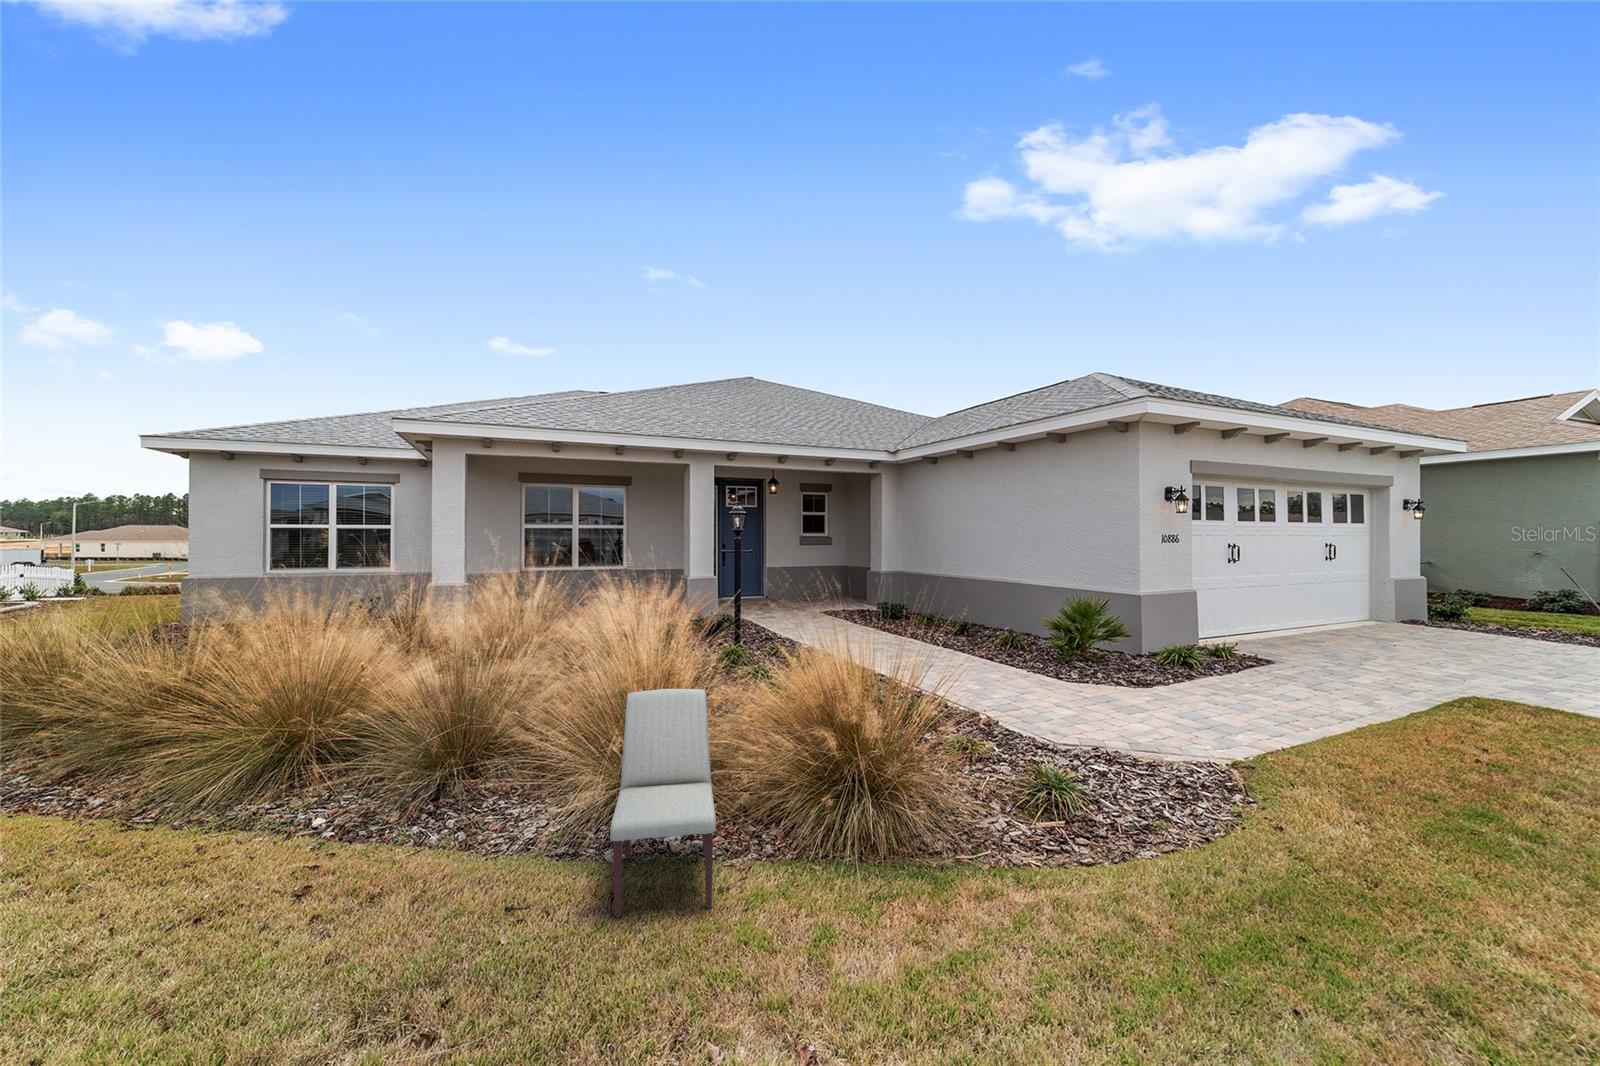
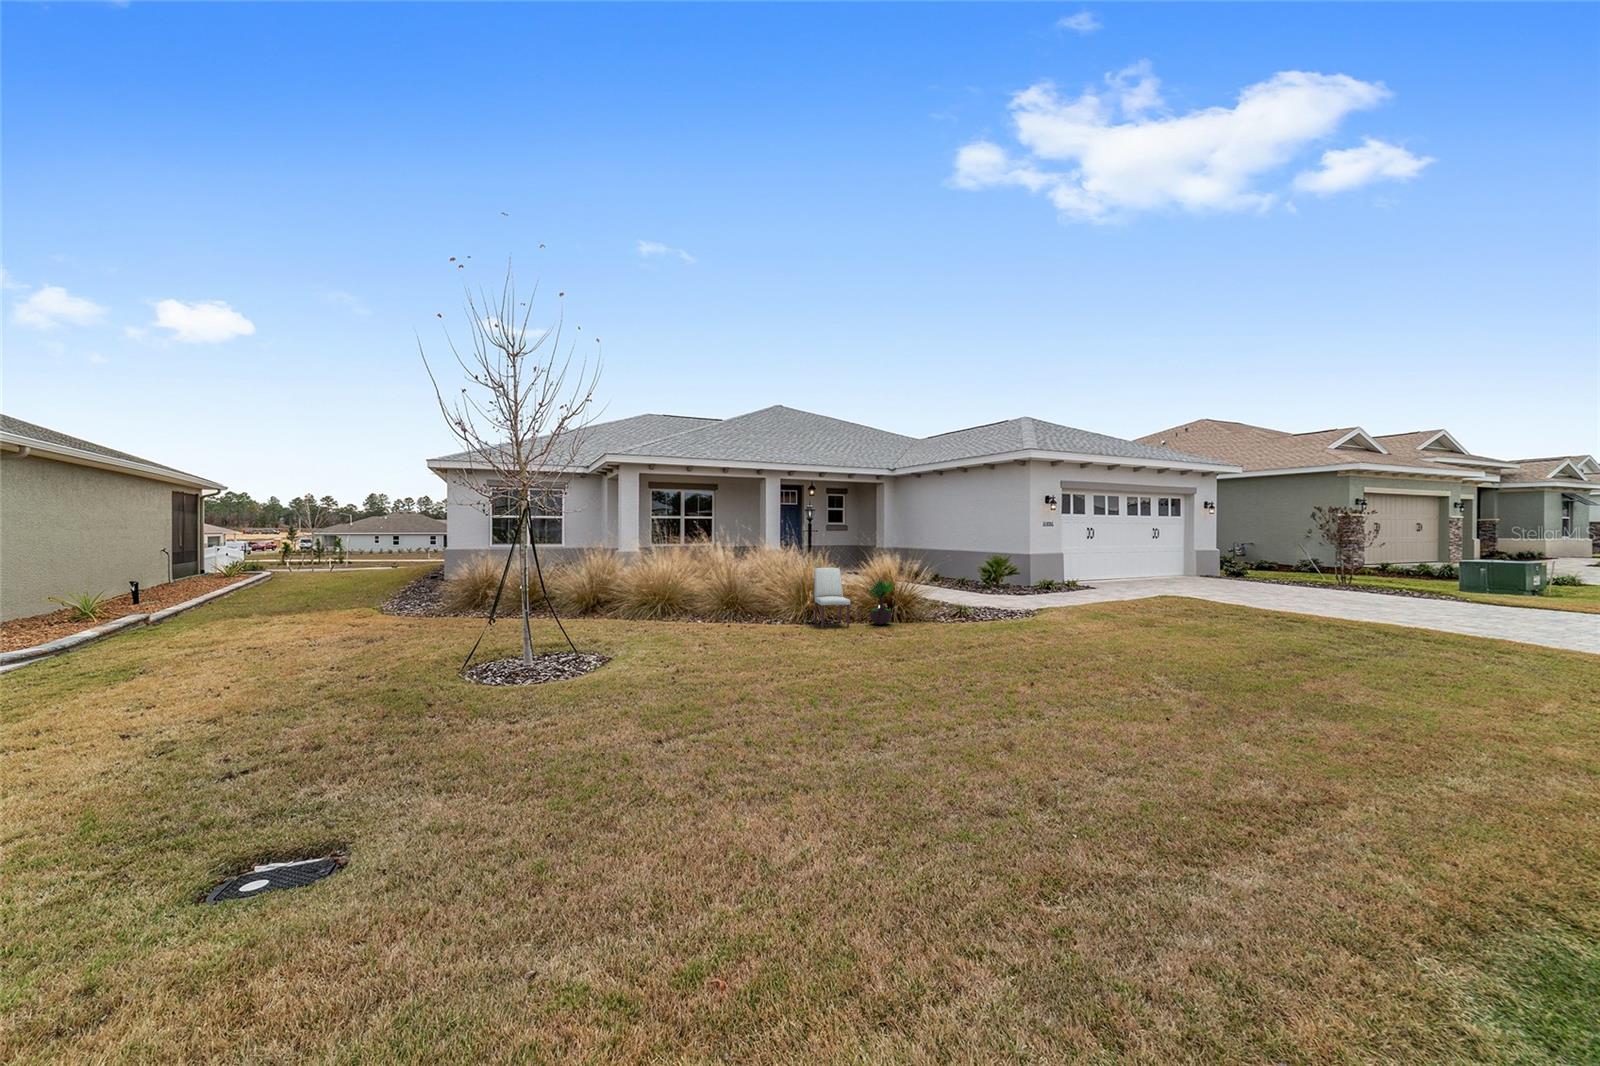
potted tree: none [773,726,867,879] -> present [869,579,893,625]

